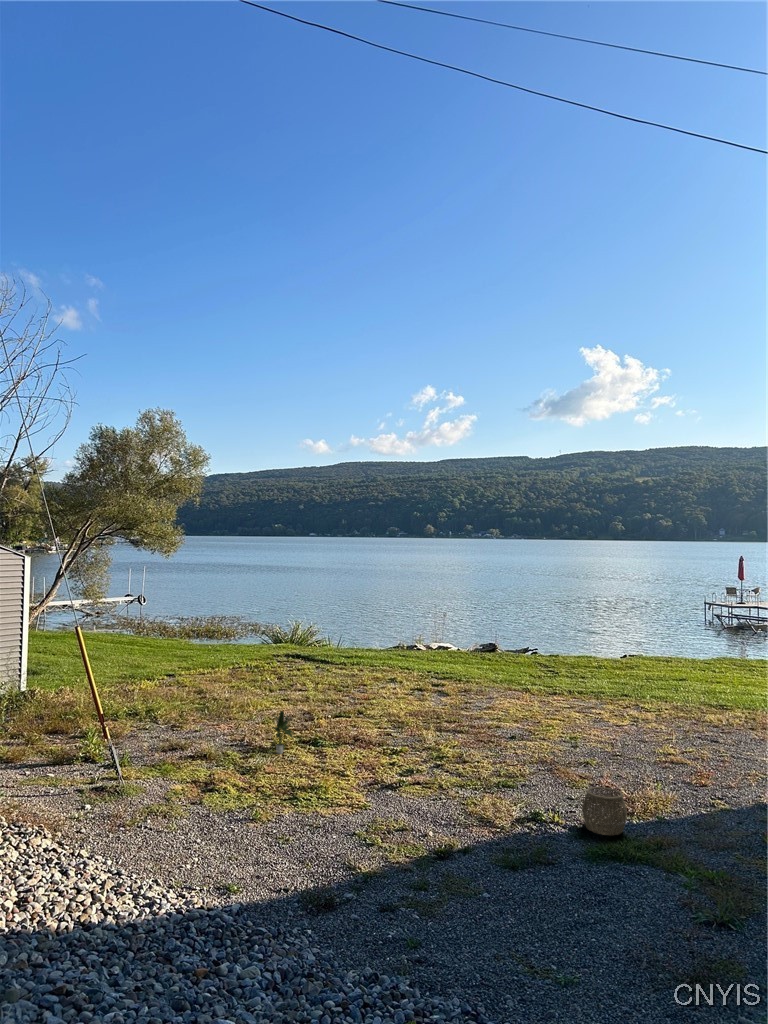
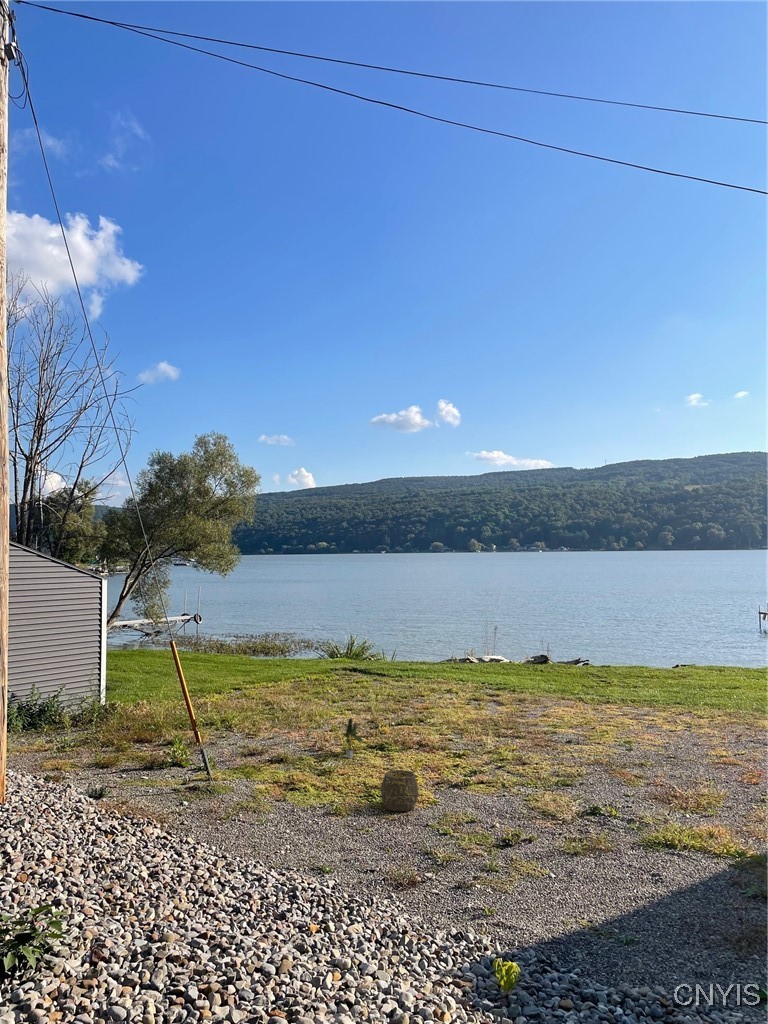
woven basket: present [582,787,627,836] -> present [381,770,418,811]

